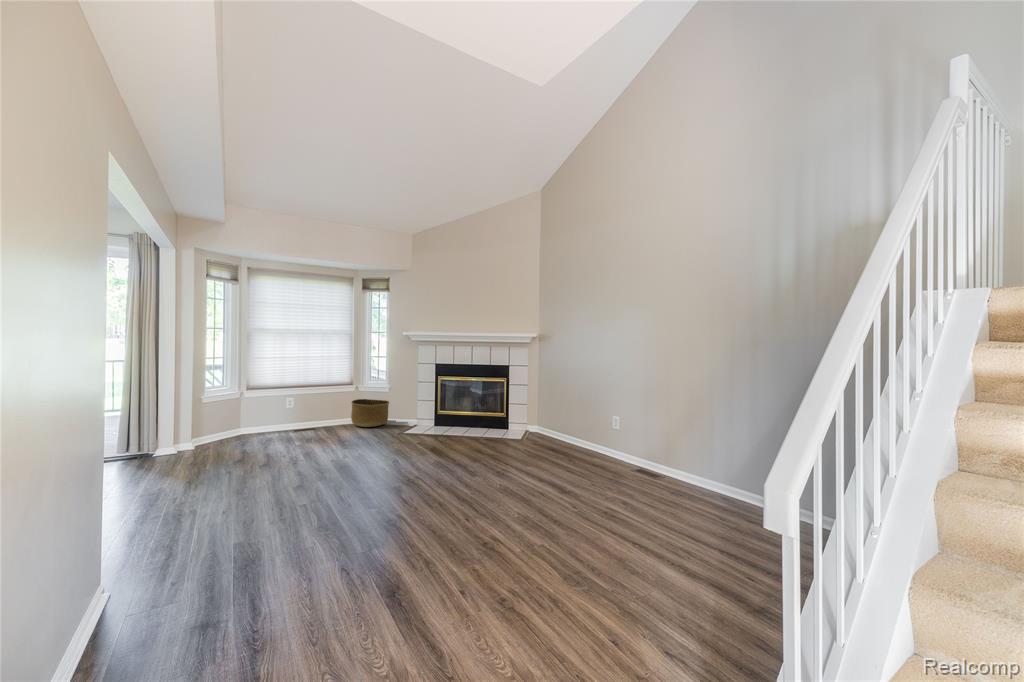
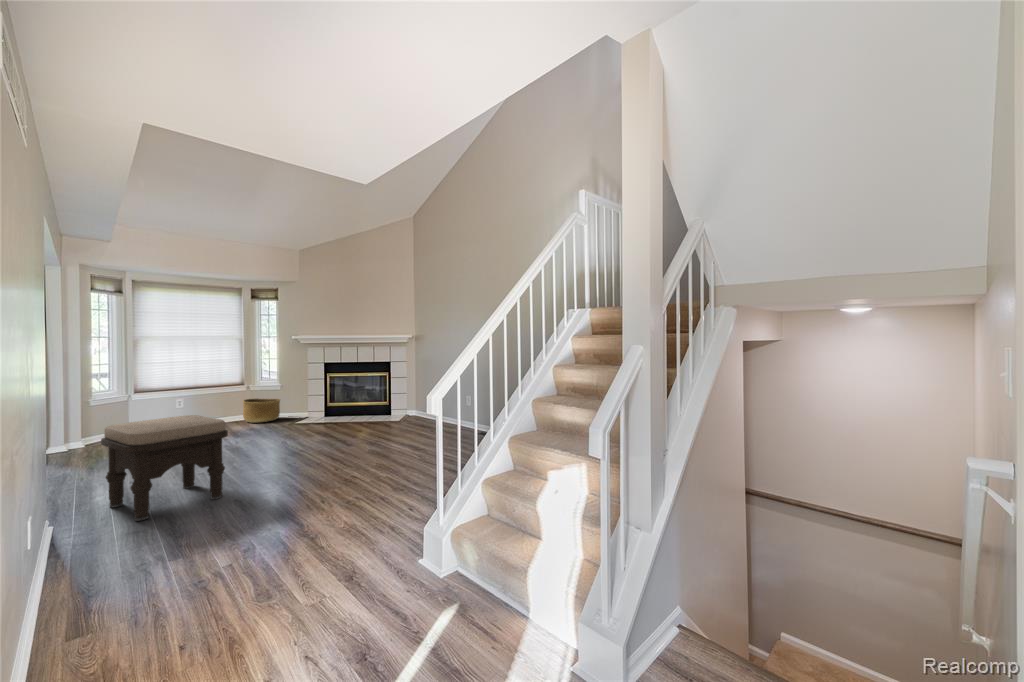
ottoman: none [183,440,339,607] -> present [101,415,228,521]

